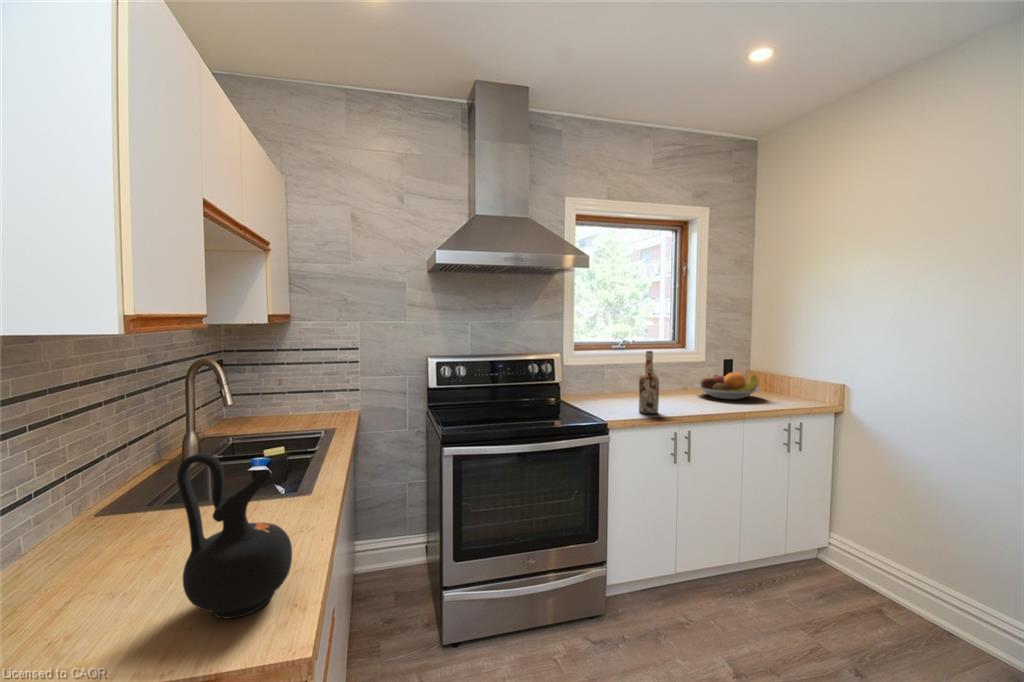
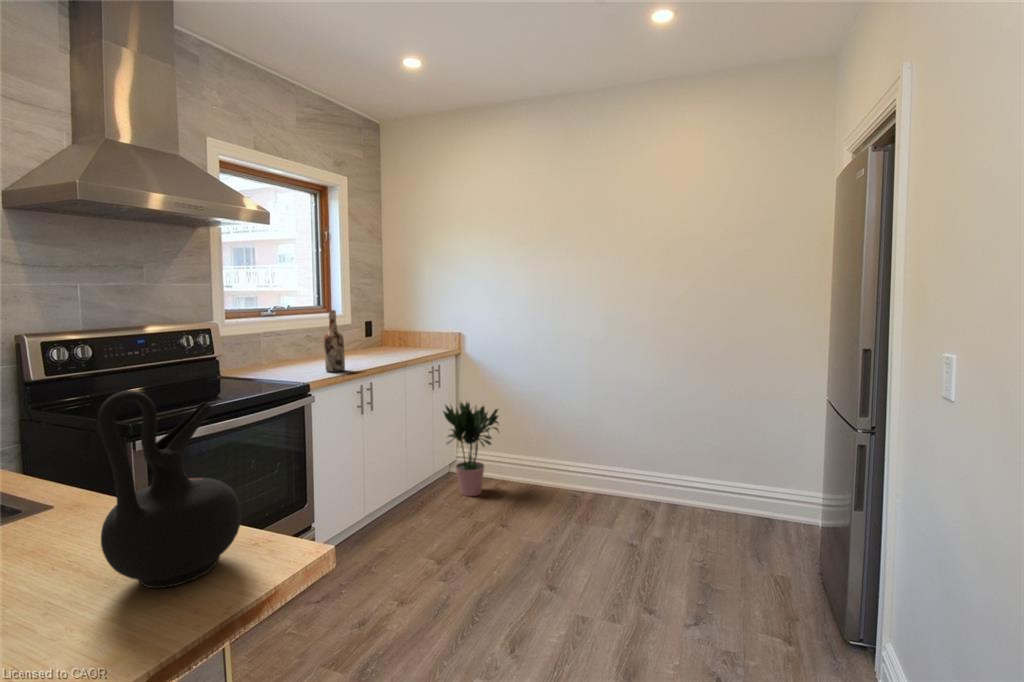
fruit bowl: present [695,372,760,399] -> none [350,331,405,356]
potted plant: none [788,467,899,609] -> present [444,402,498,496]

